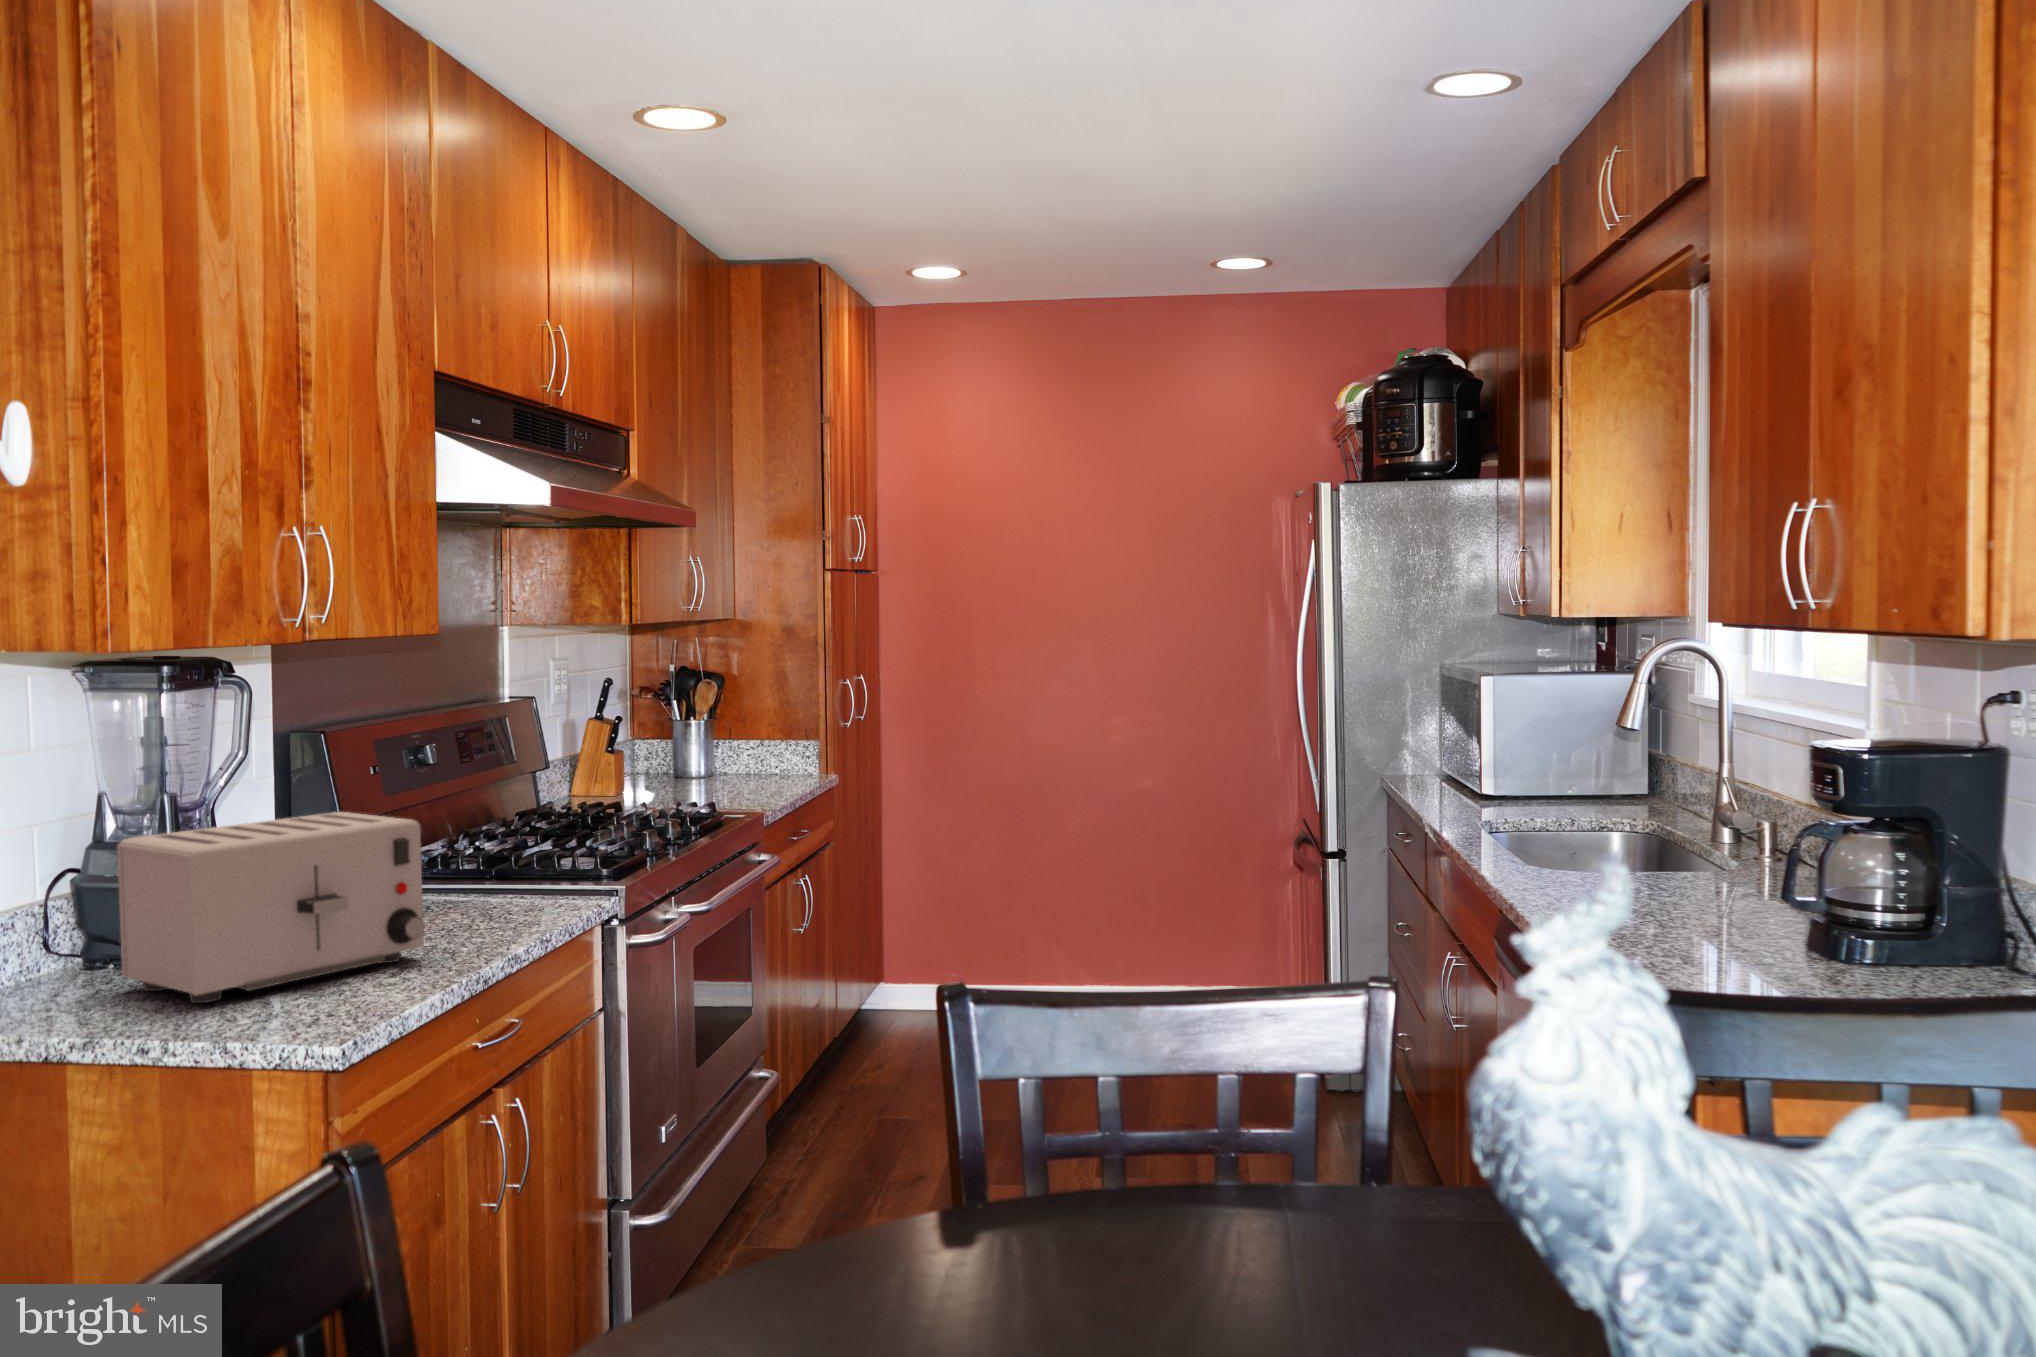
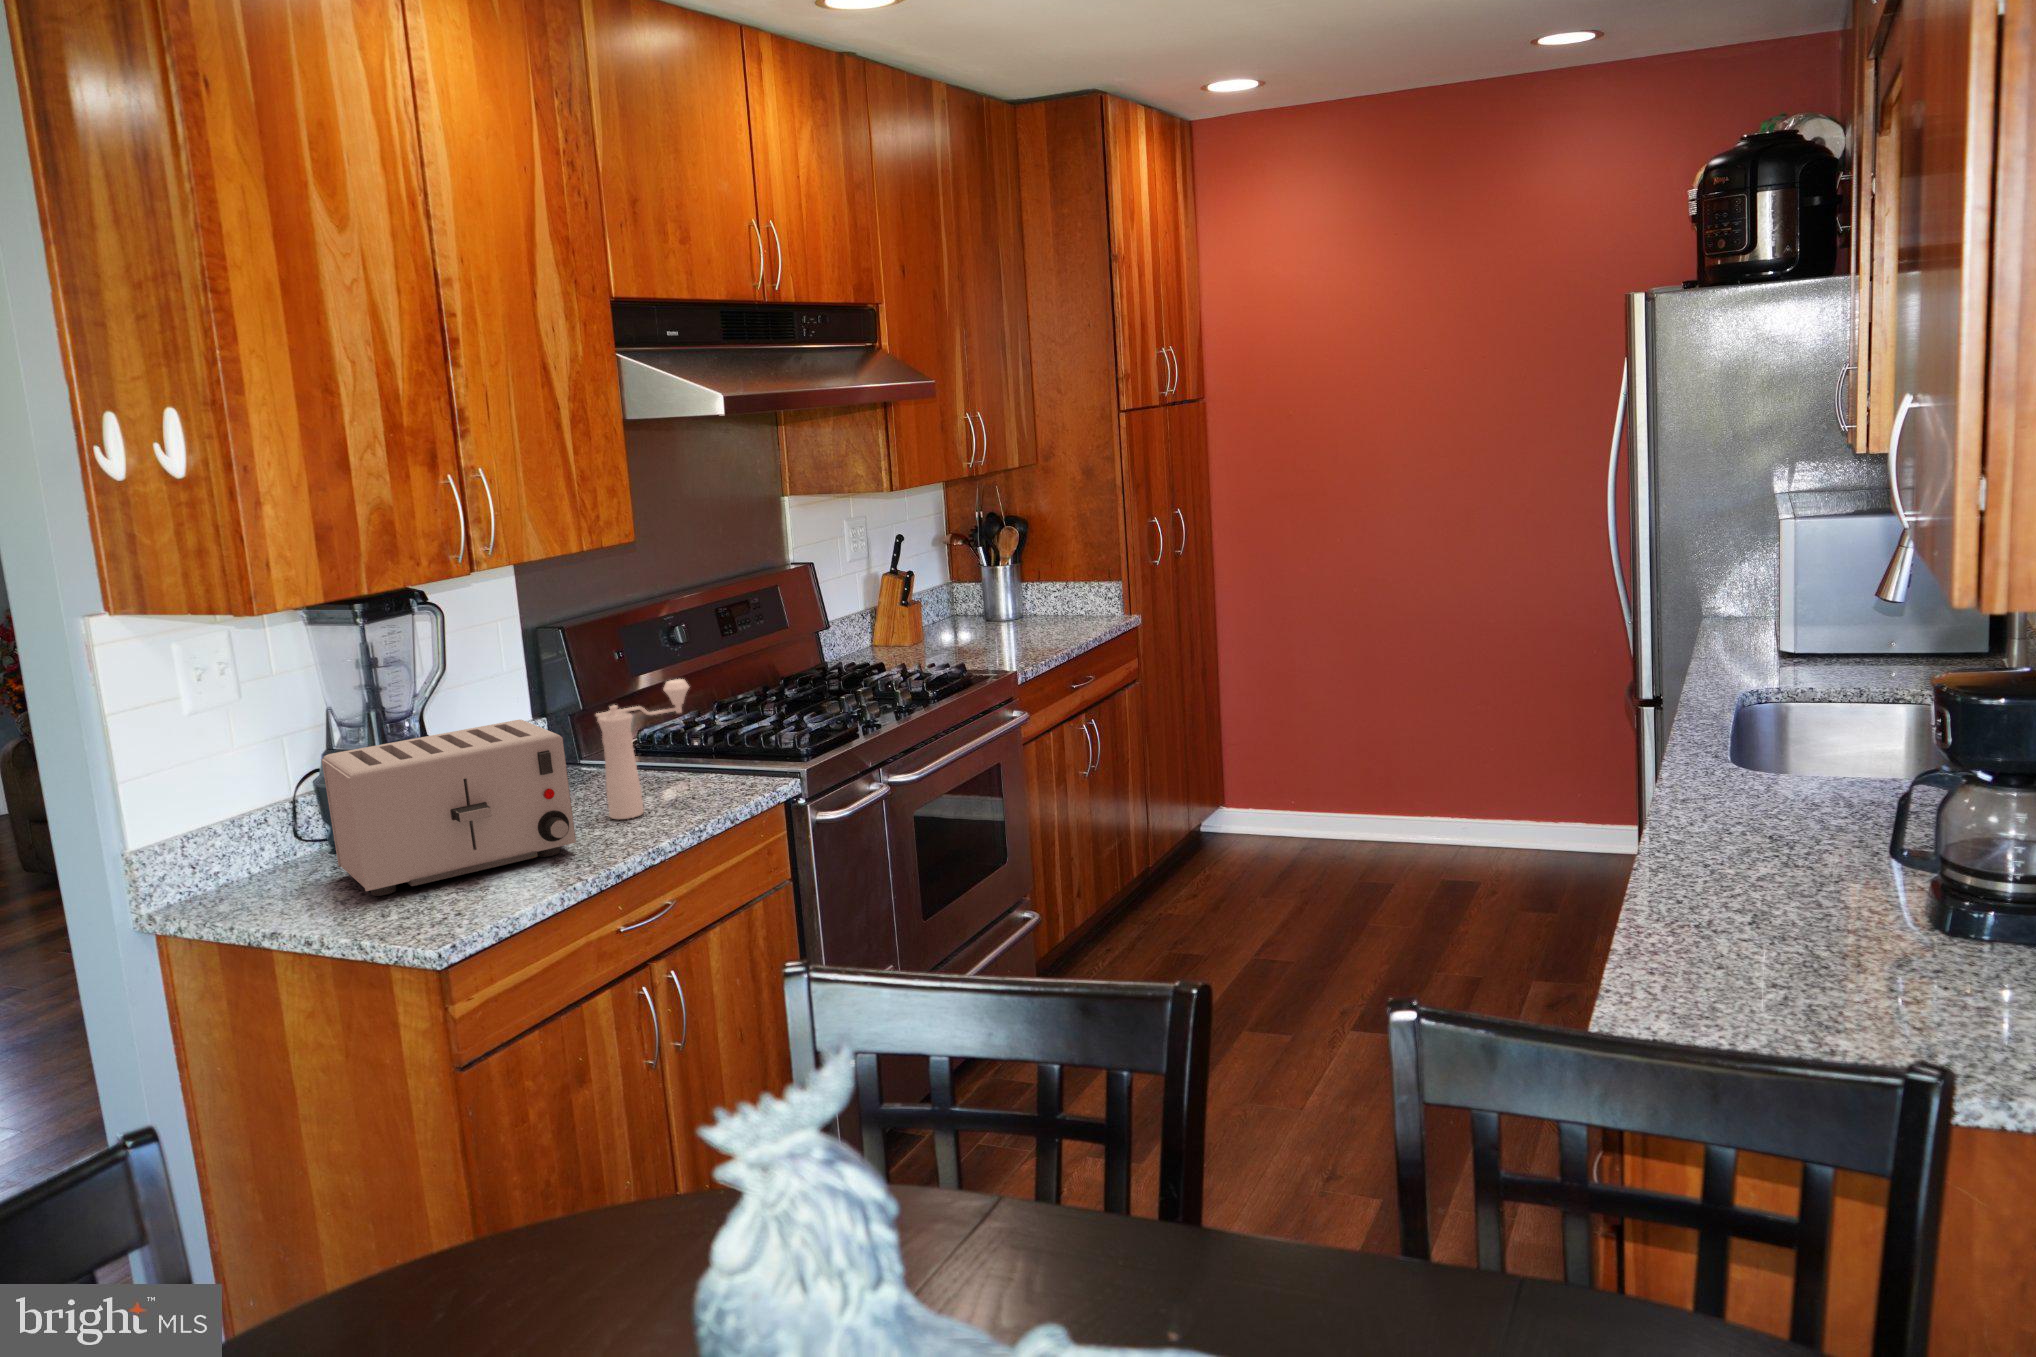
pepper mill: none [424,777,523,931] -> present [596,679,689,819]

